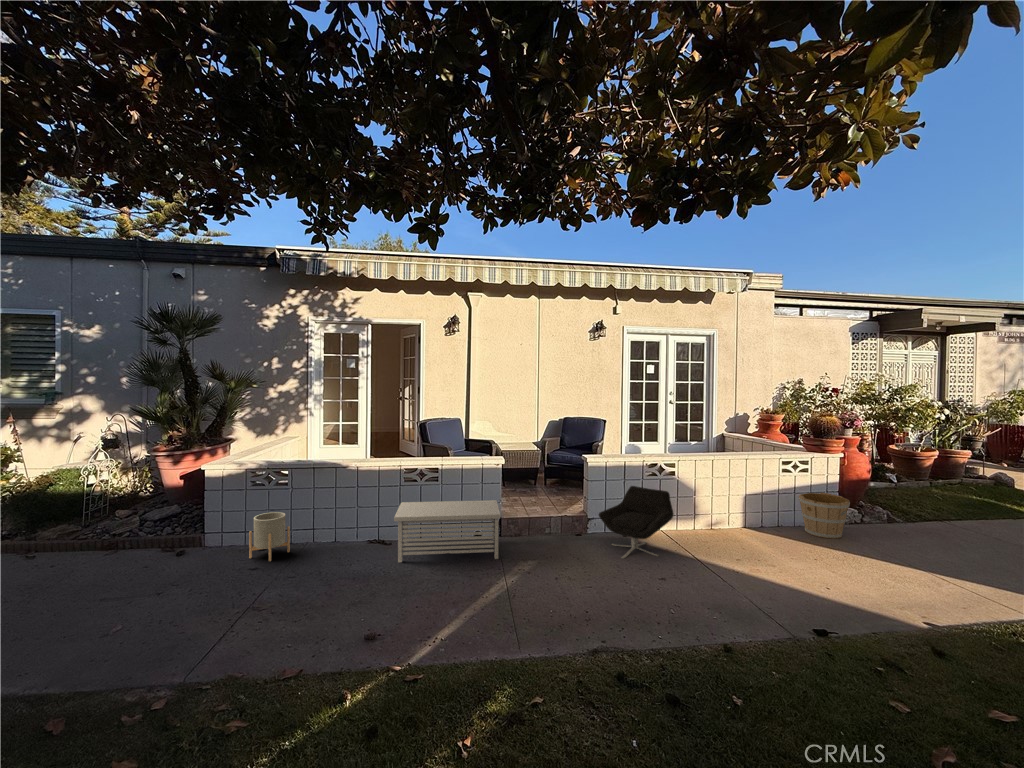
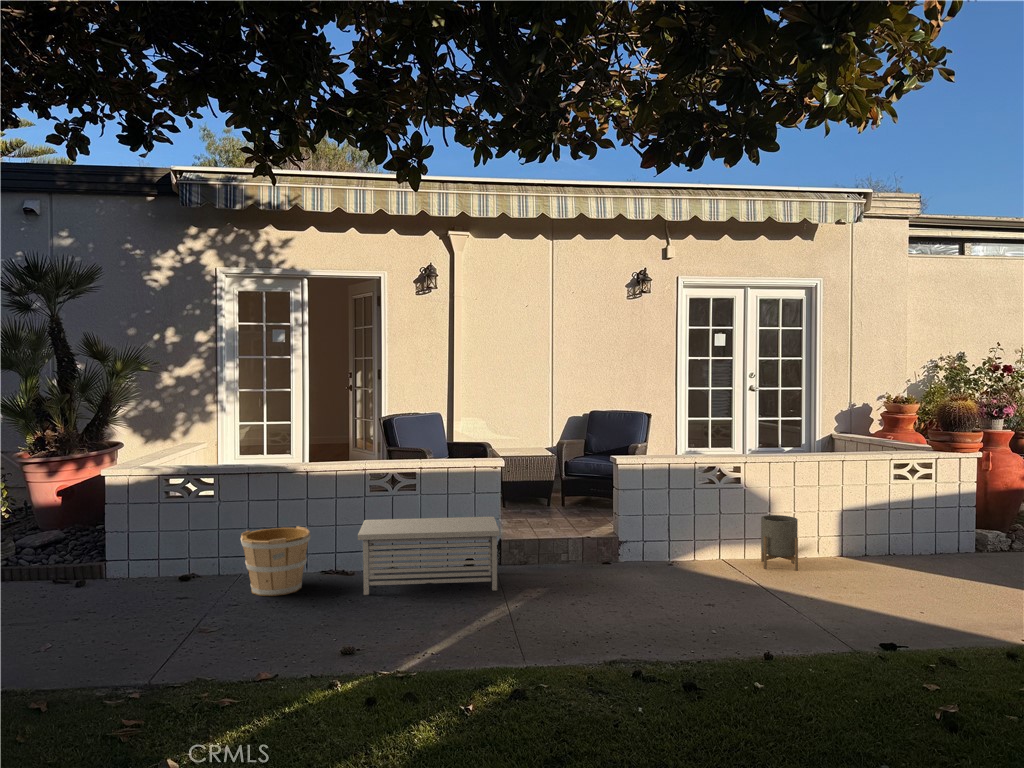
lounge chair: present [599,486,673,558] -> none [633,496,735,589]
wooden bucket: present [799,493,850,539] -> present [240,526,311,596]
planter: present [249,512,290,561] -> present [761,515,798,571]

